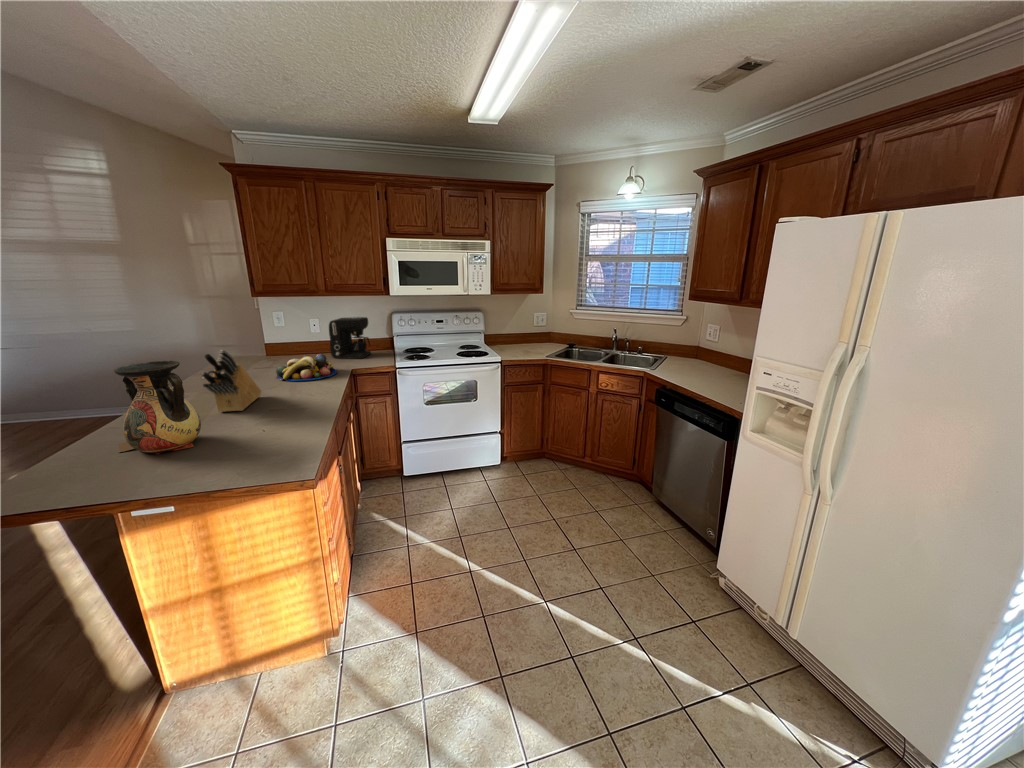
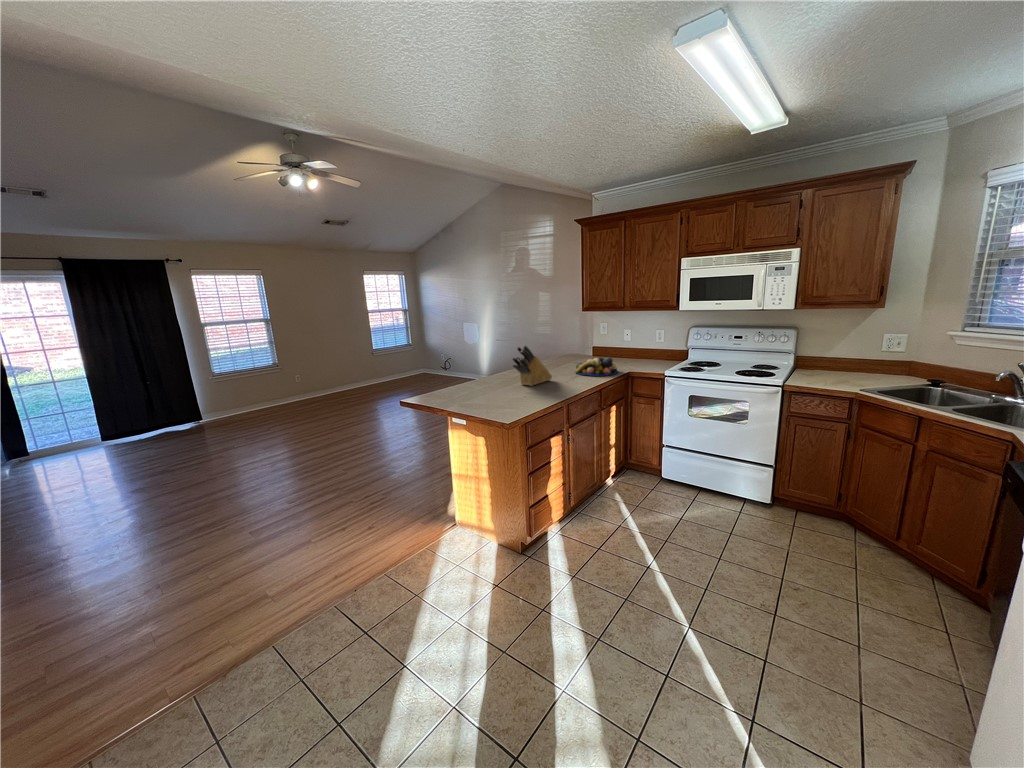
coffee maker: present [329,317,371,358] -> none [630,330,666,366]
vase: present [114,361,201,454] -> none [466,348,500,398]

